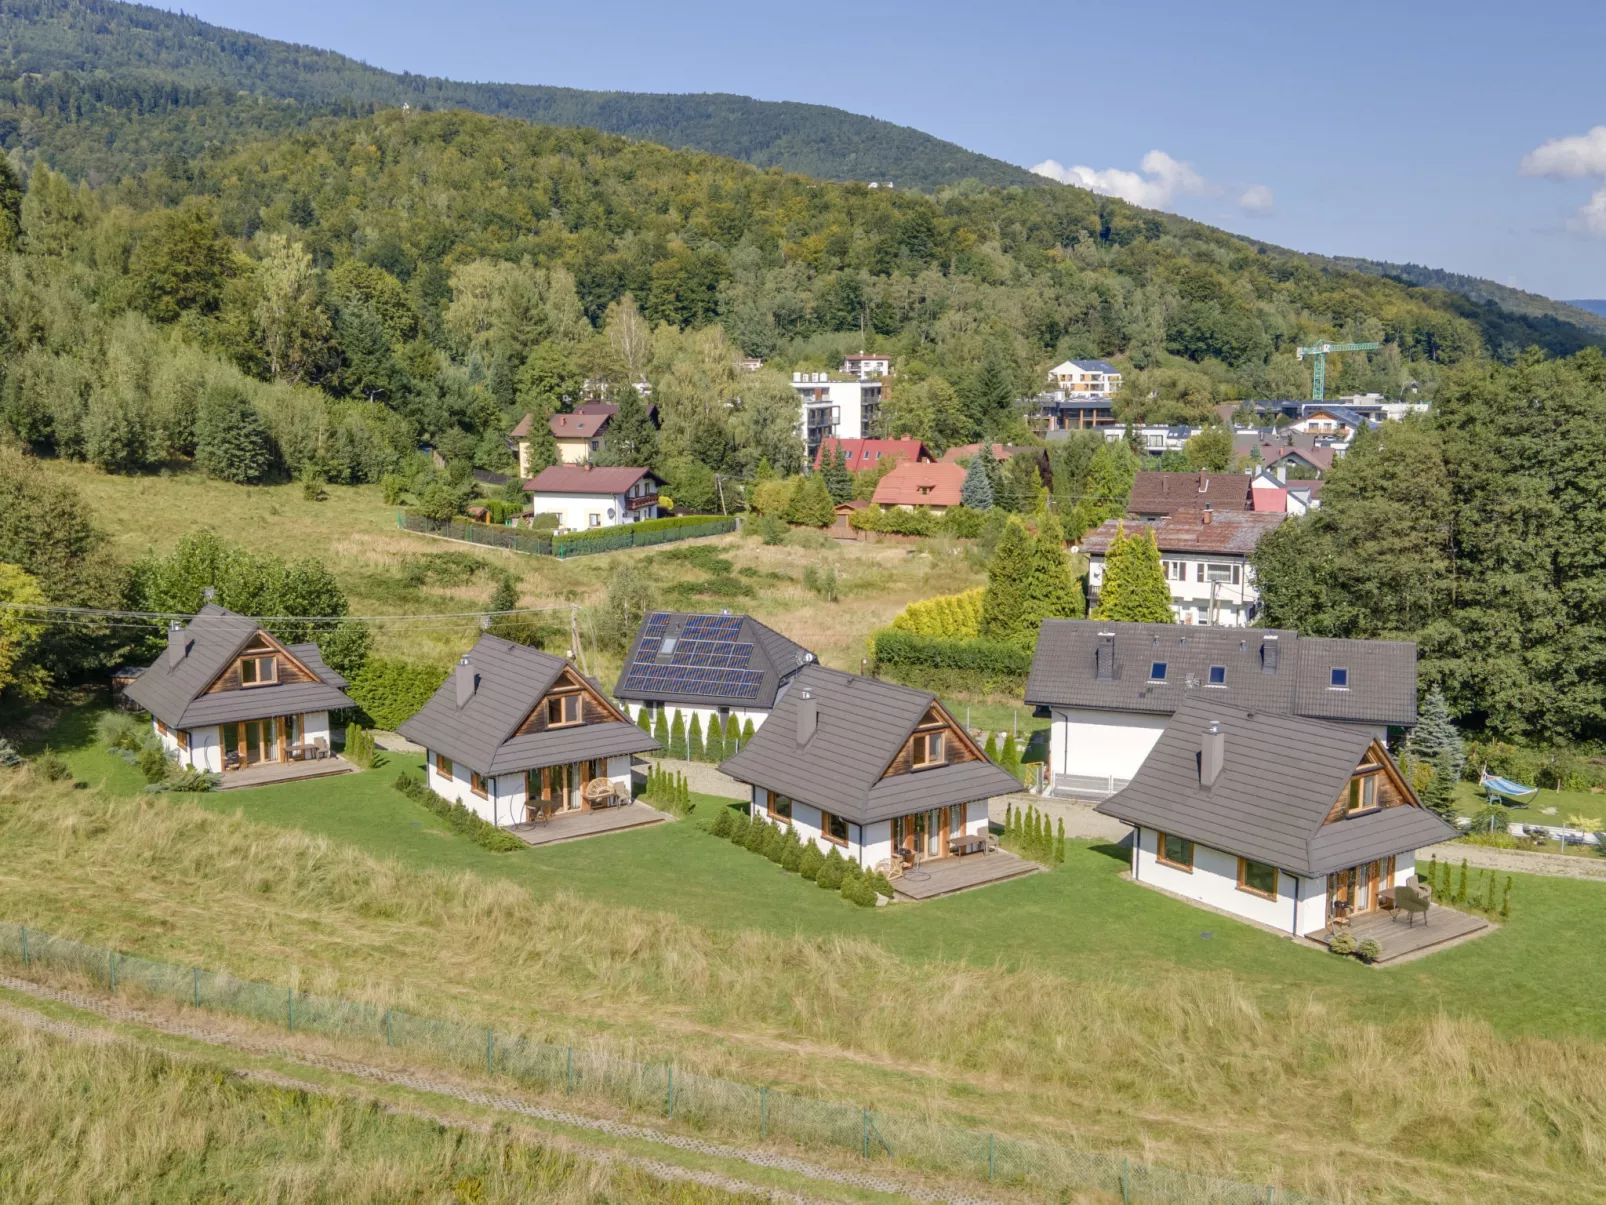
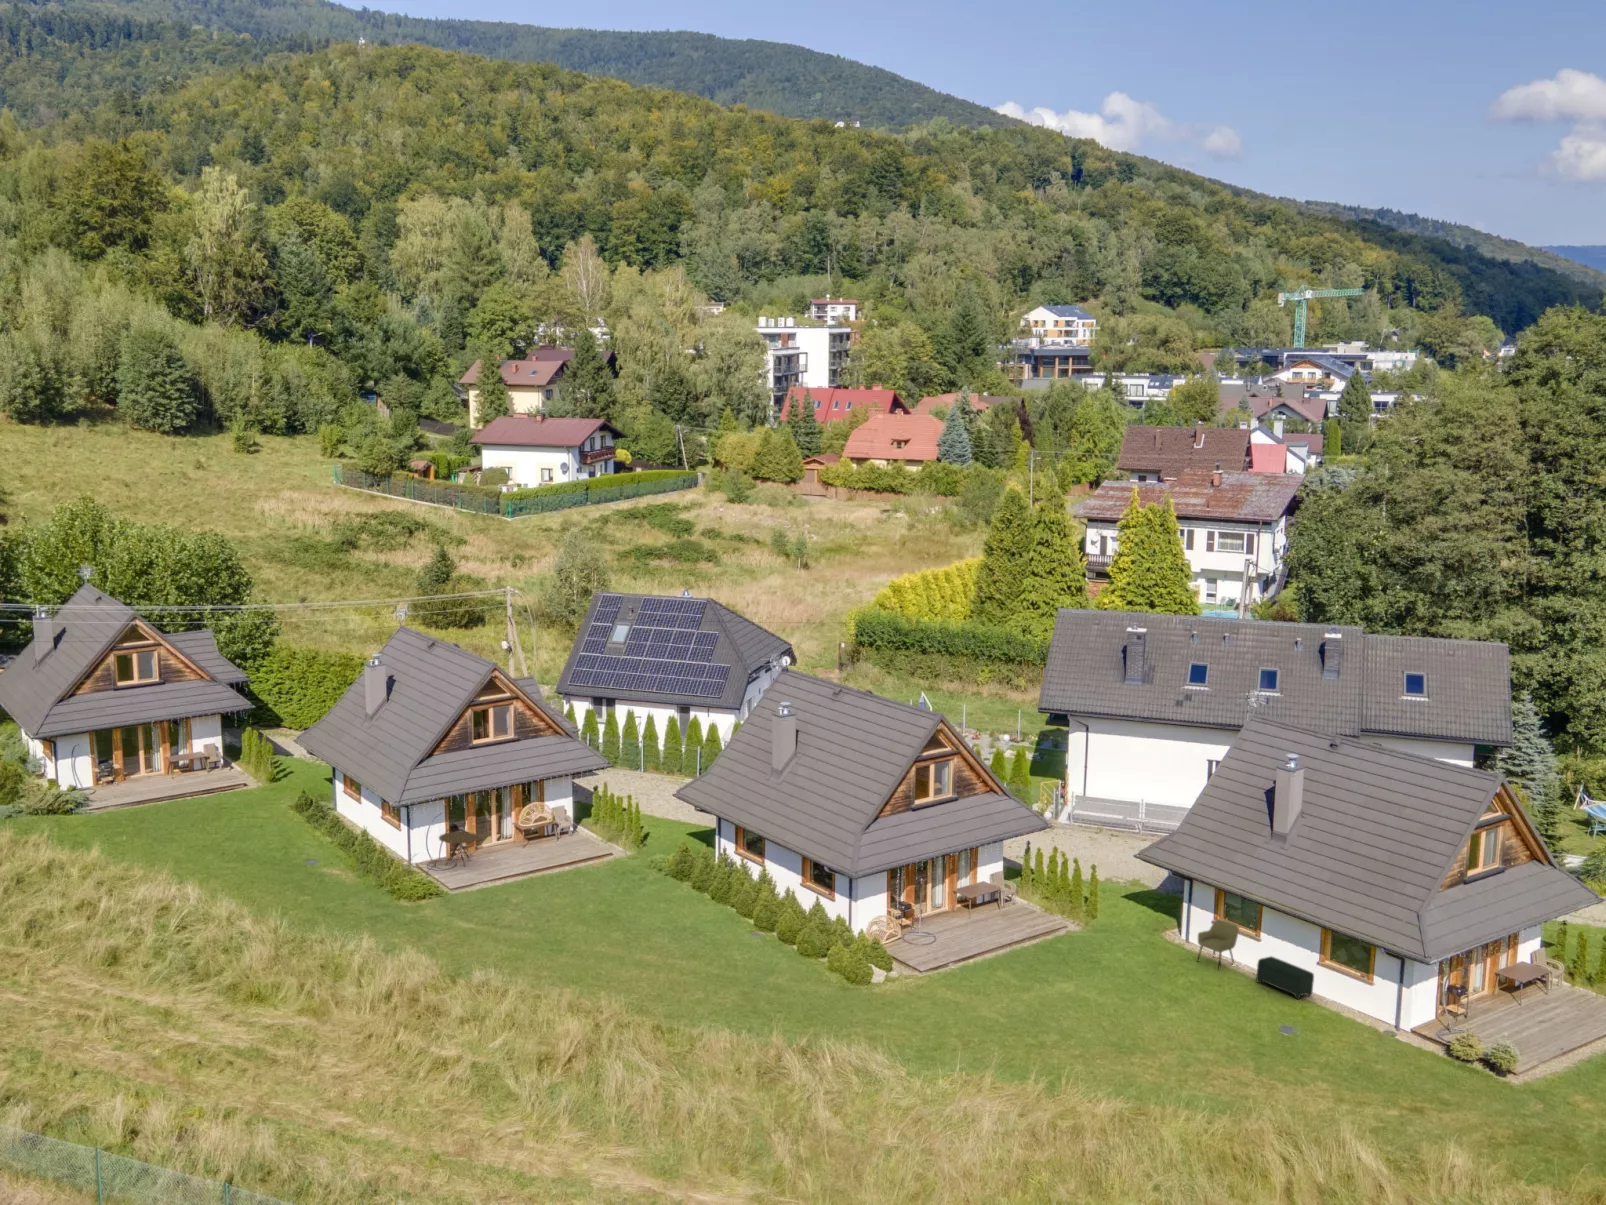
bench: none [1185,883,1229,914] -> present [1256,957,1314,999]
chair: present [1393,886,1430,926] -> present [1197,919,1239,969]

